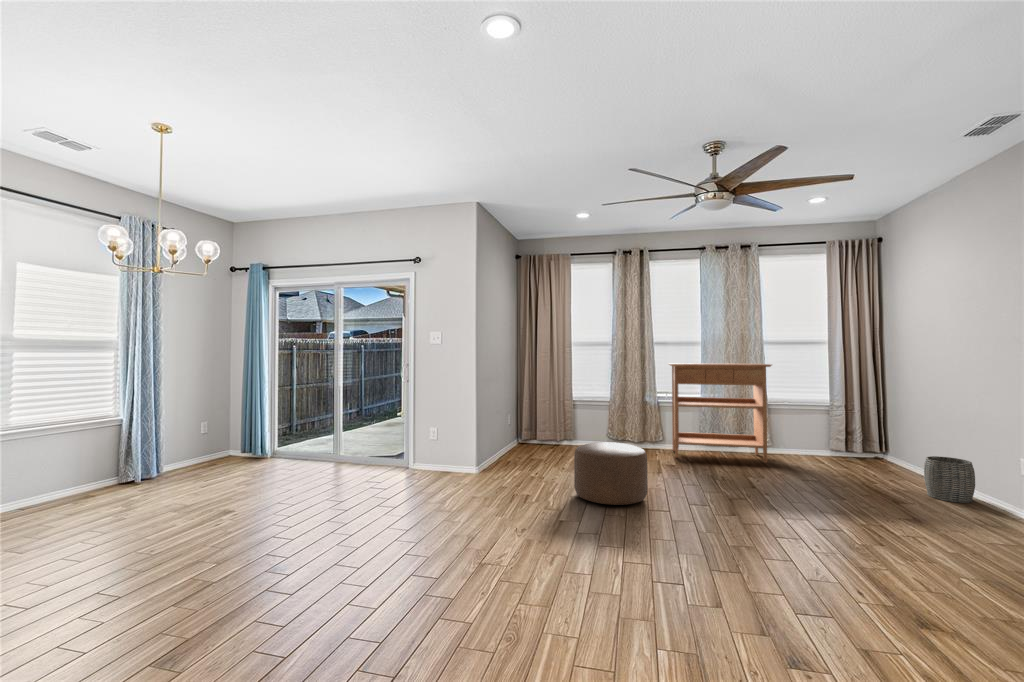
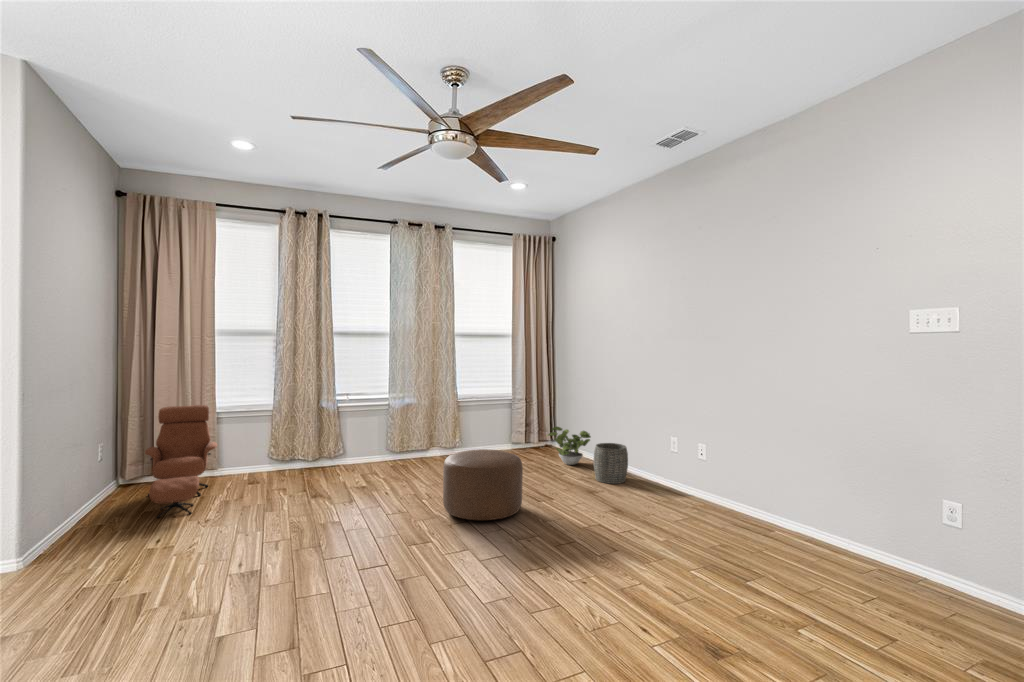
console table: present [668,363,772,463] -> none [352,358,468,476]
lounge chair: none [532,393,573,462] -> present [145,405,217,518]
potted plant: none [867,435,930,479] -> present [548,427,591,465]
ottoman: present [574,442,648,505] -> present [443,449,523,520]

